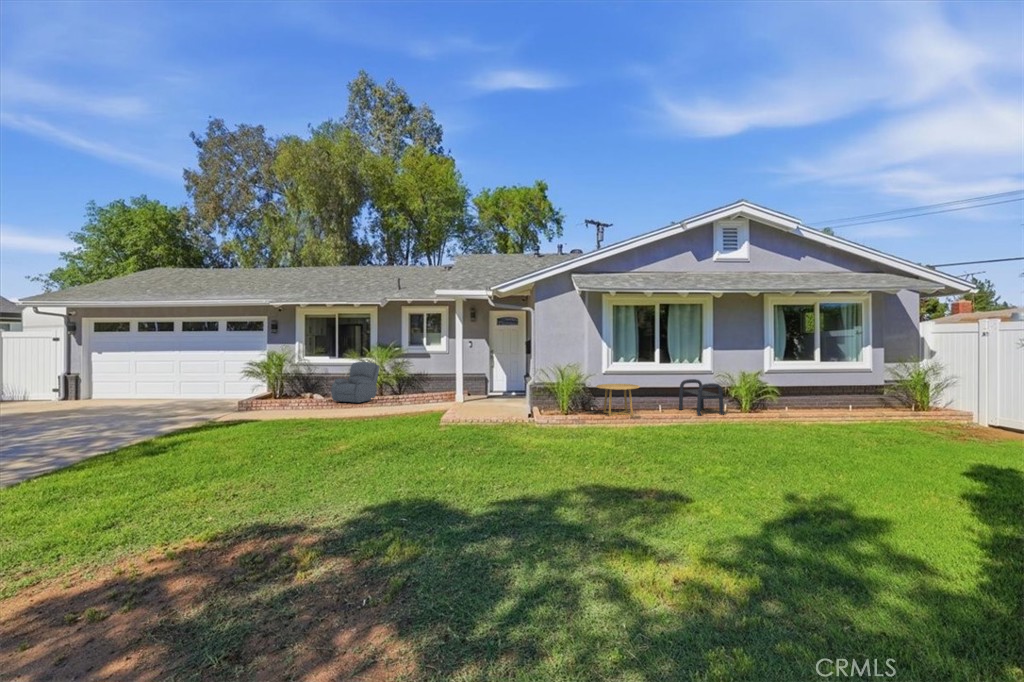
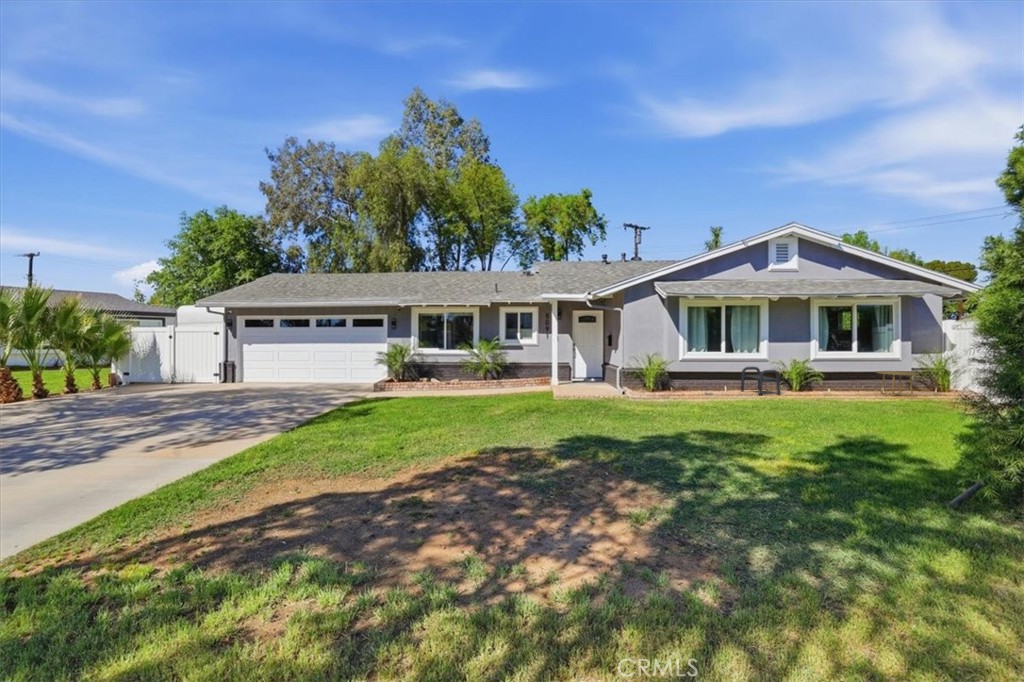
chair: present [331,362,380,403] -> none [448,352,485,386]
round table: present [596,384,640,417] -> present [877,371,918,396]

